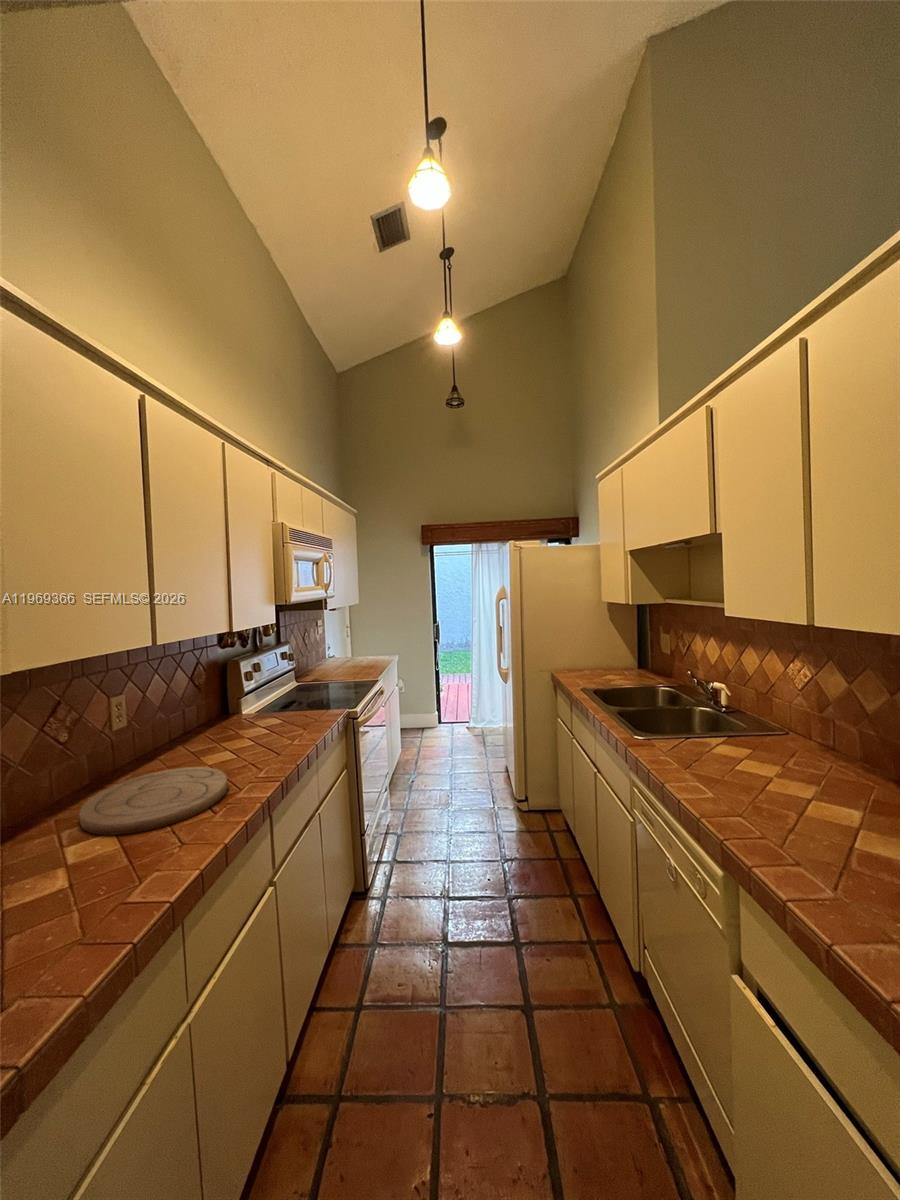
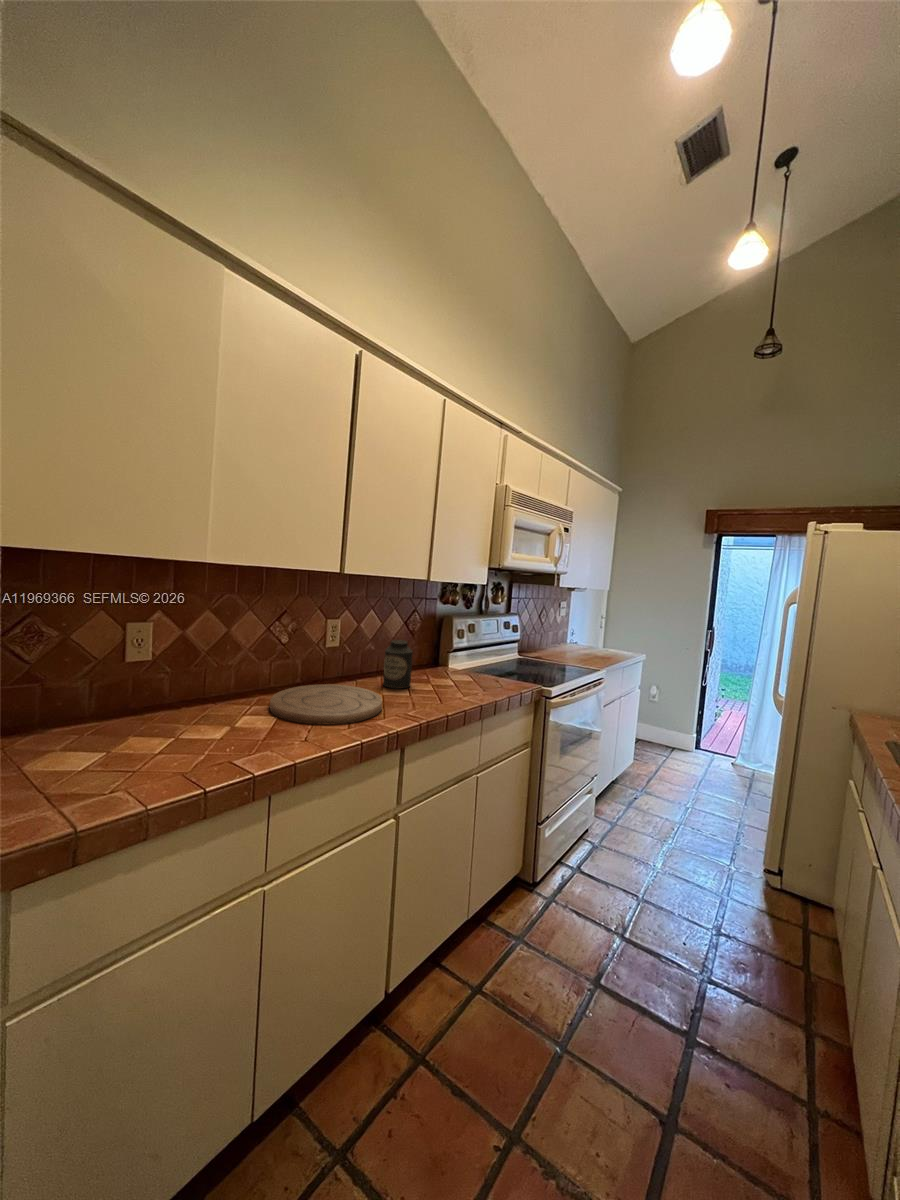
canister: none [189,701,226,758] -> present [383,640,413,689]

